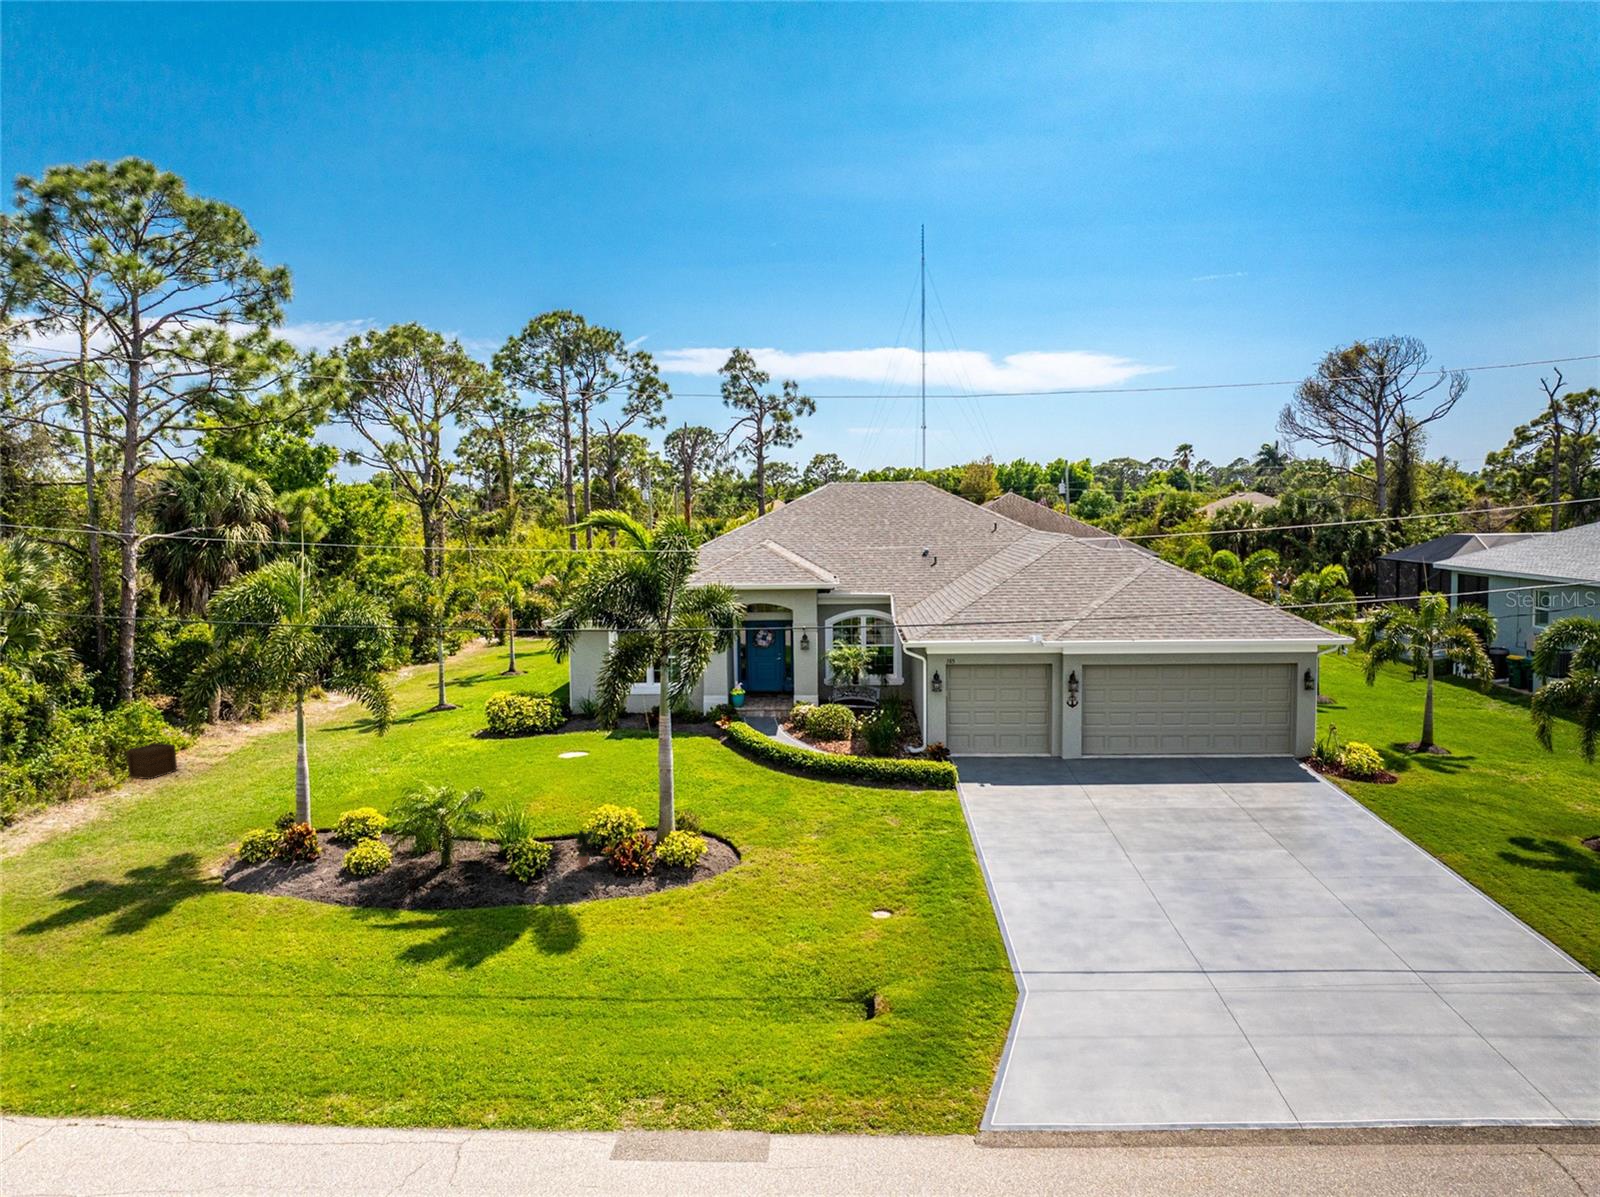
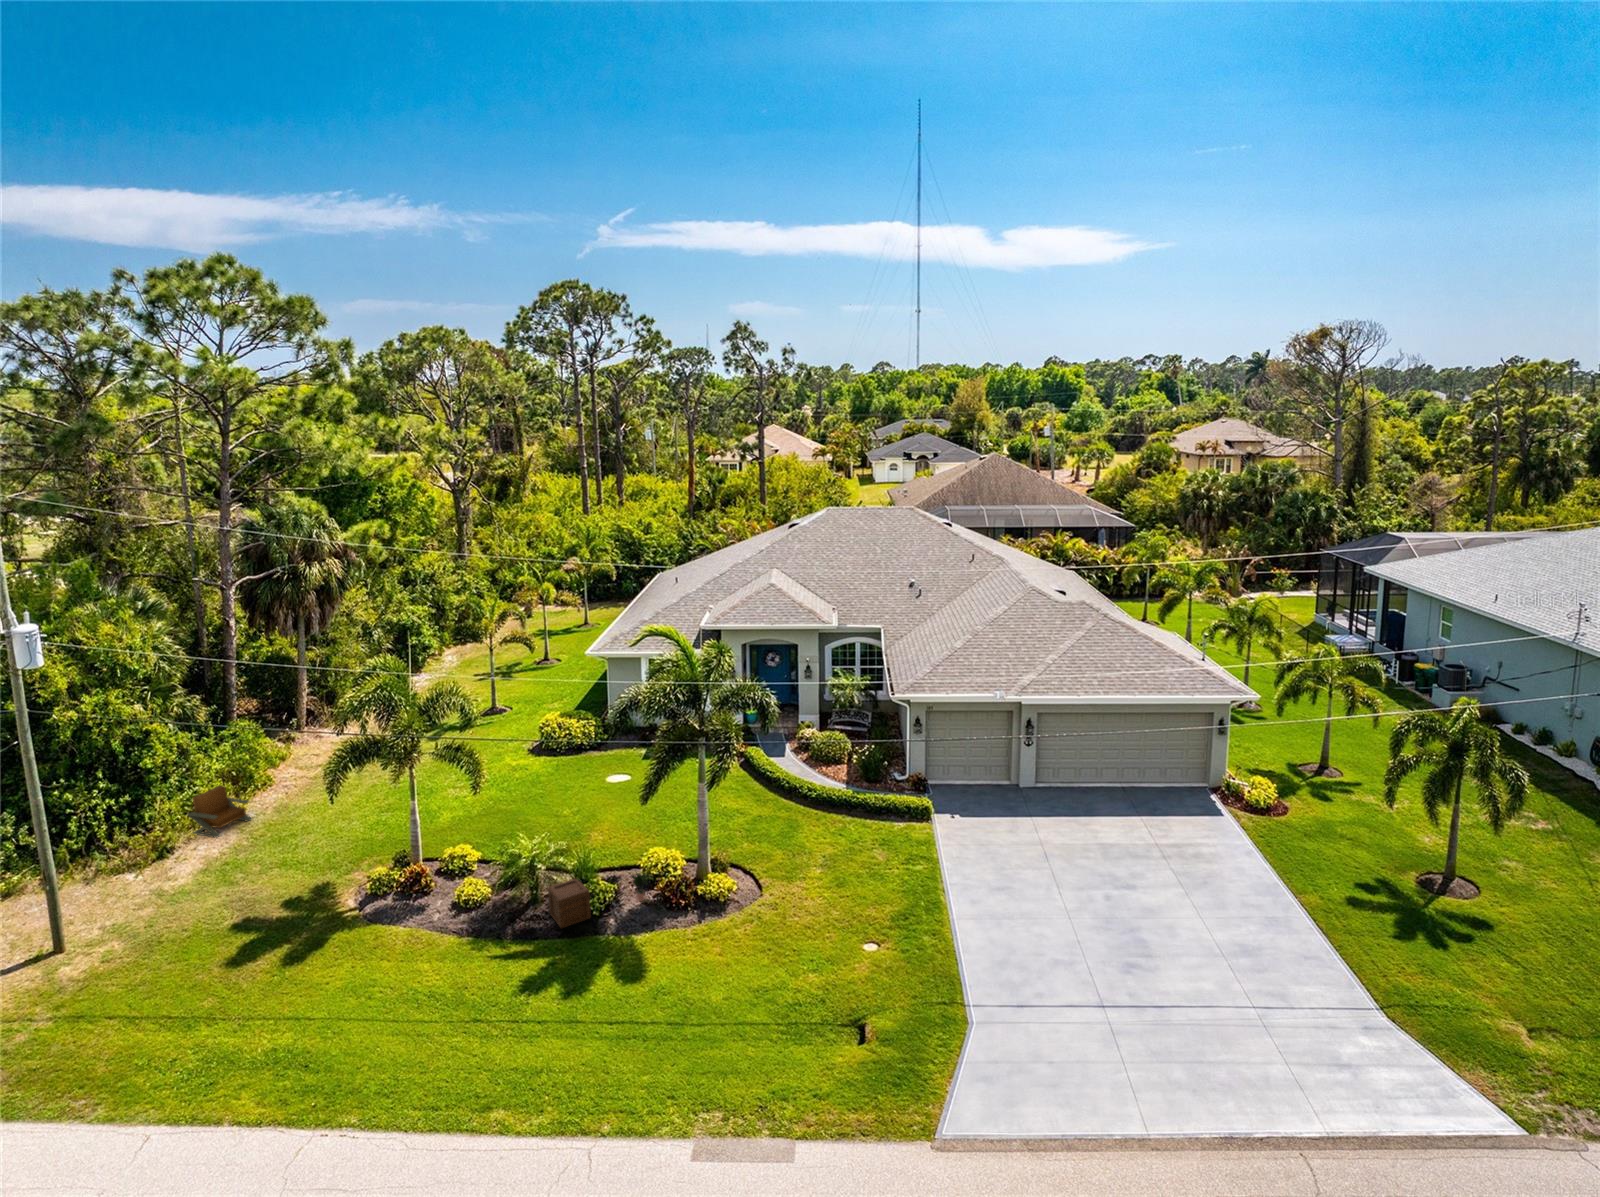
wooden crate: present [126,743,177,779] -> present [548,879,591,928]
lounge chair: none [40,754,124,813] -> present [188,786,252,838]

